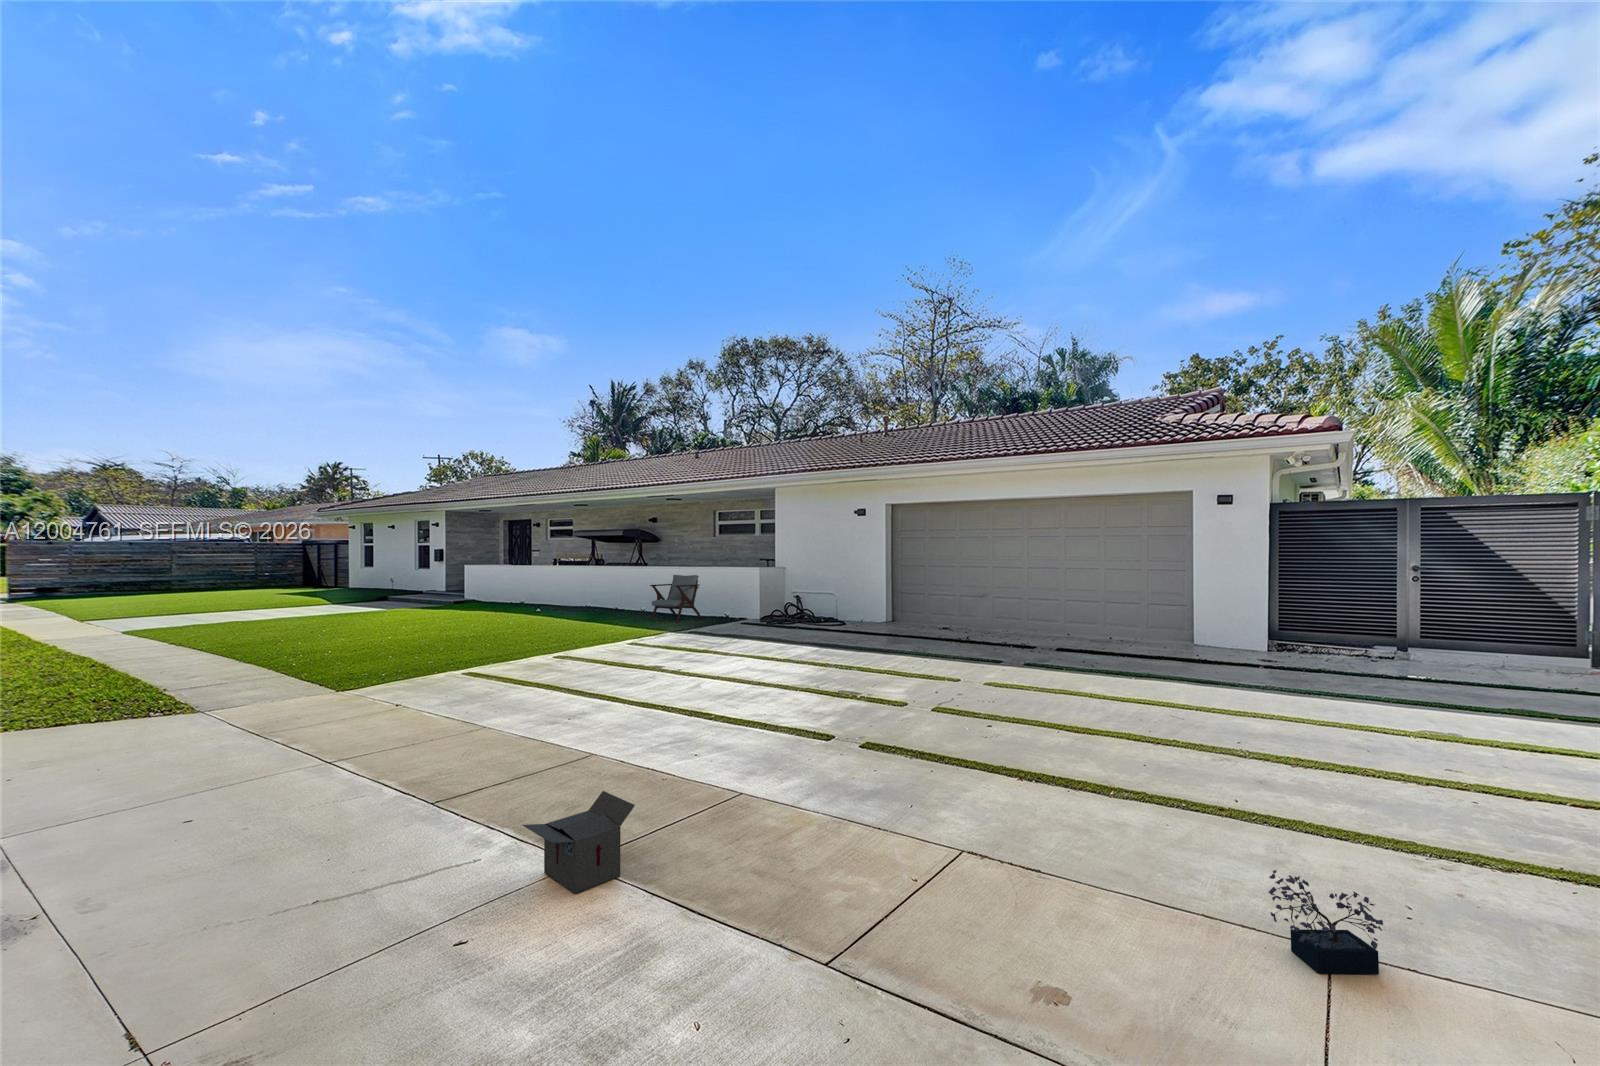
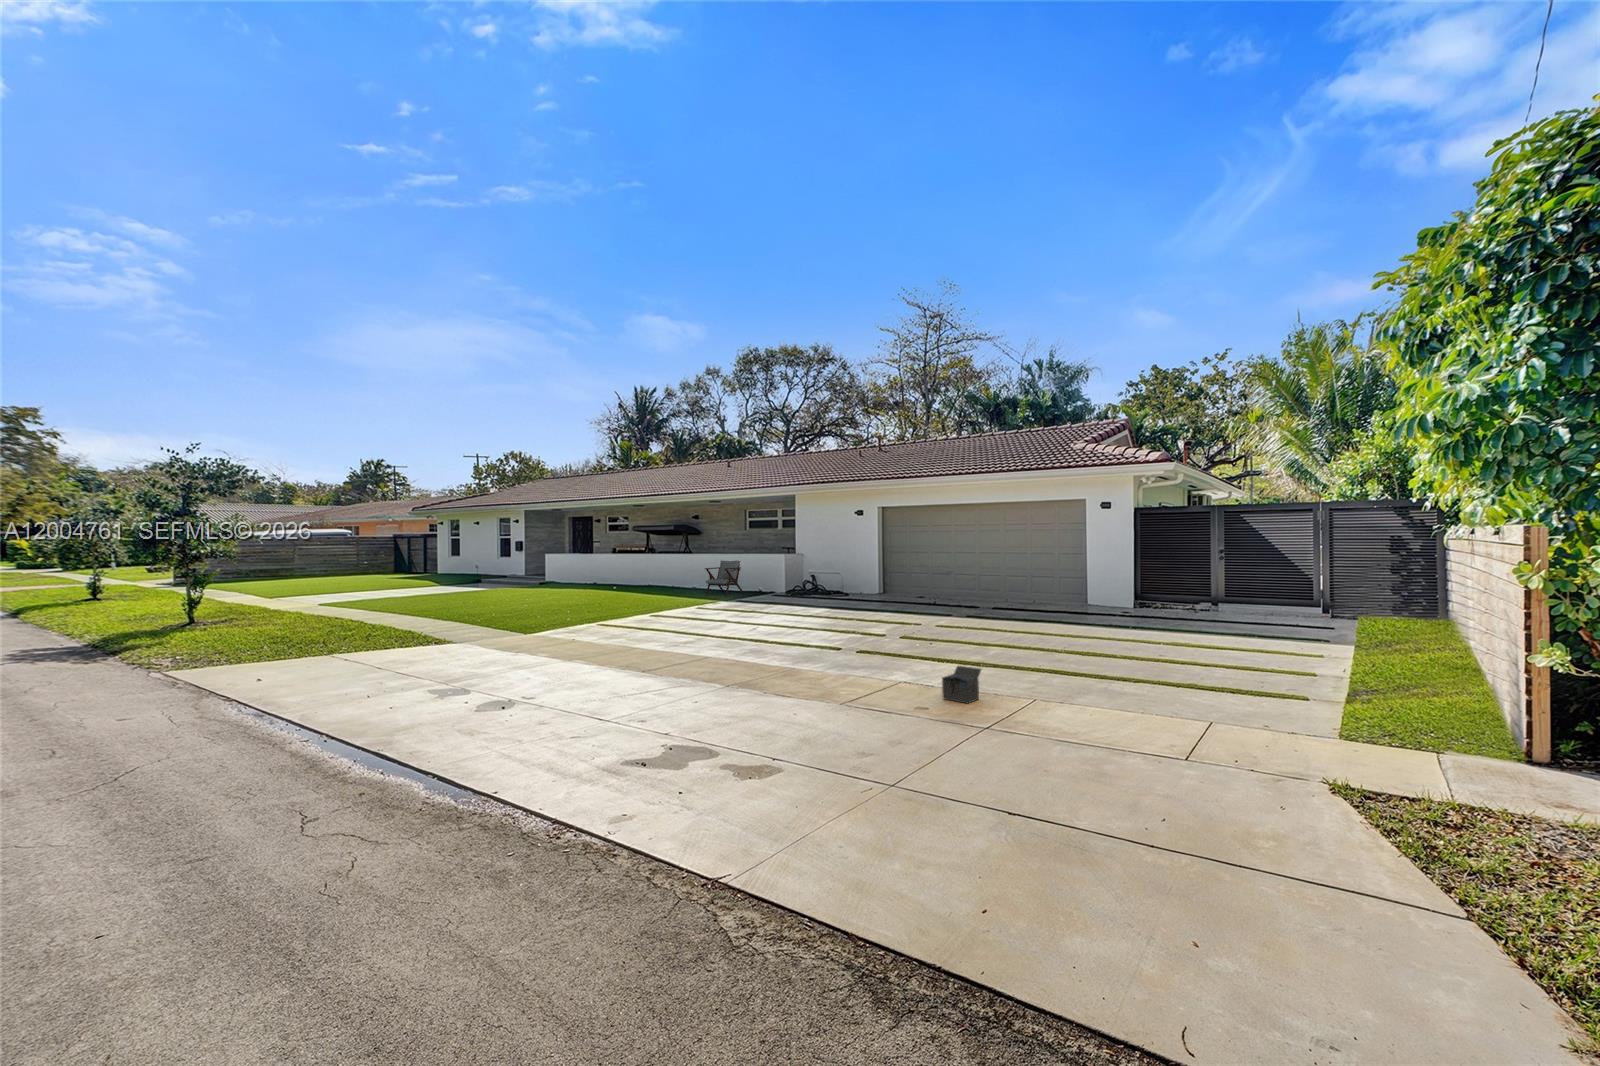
cardboard box: present [523,791,635,894] -> present [942,666,981,703]
decorative plant: present [1268,870,1383,974] -> none [1000,671,1037,702]

